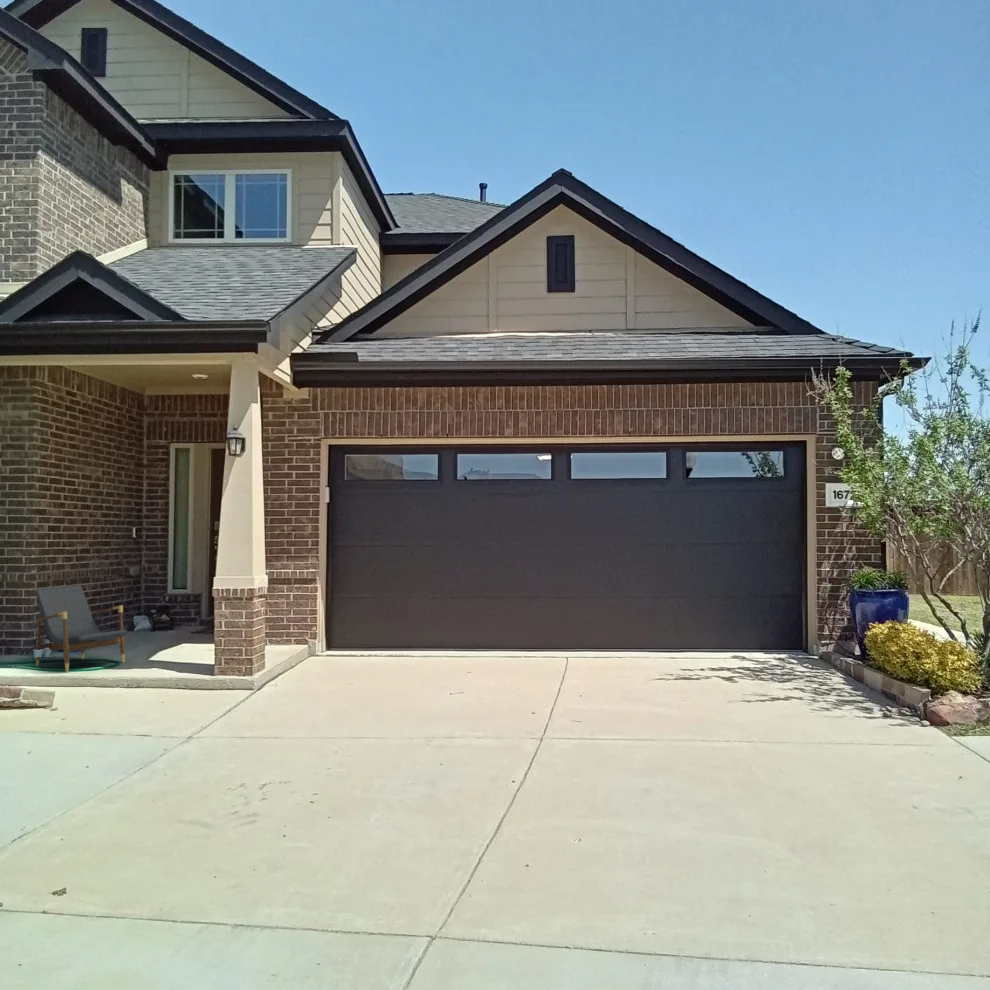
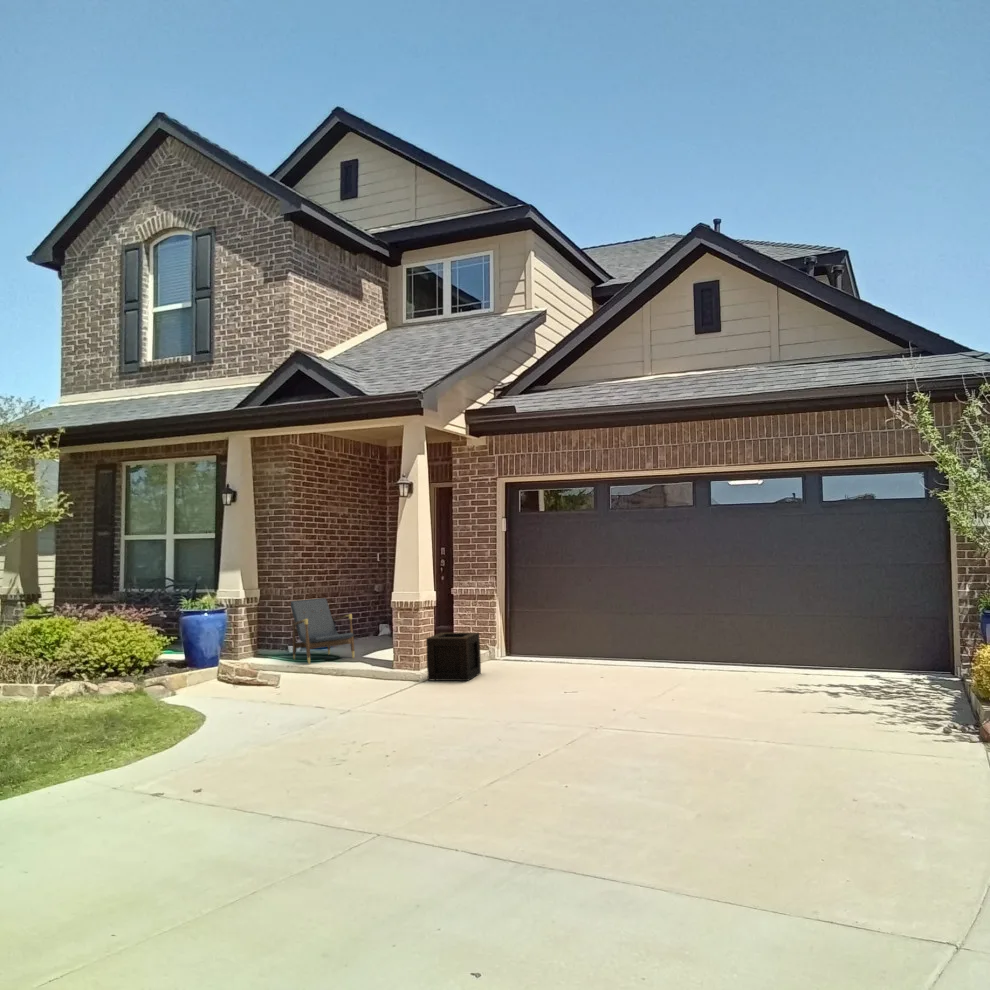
wooden crate: none [258,627,319,688] -> present [426,633,481,681]

